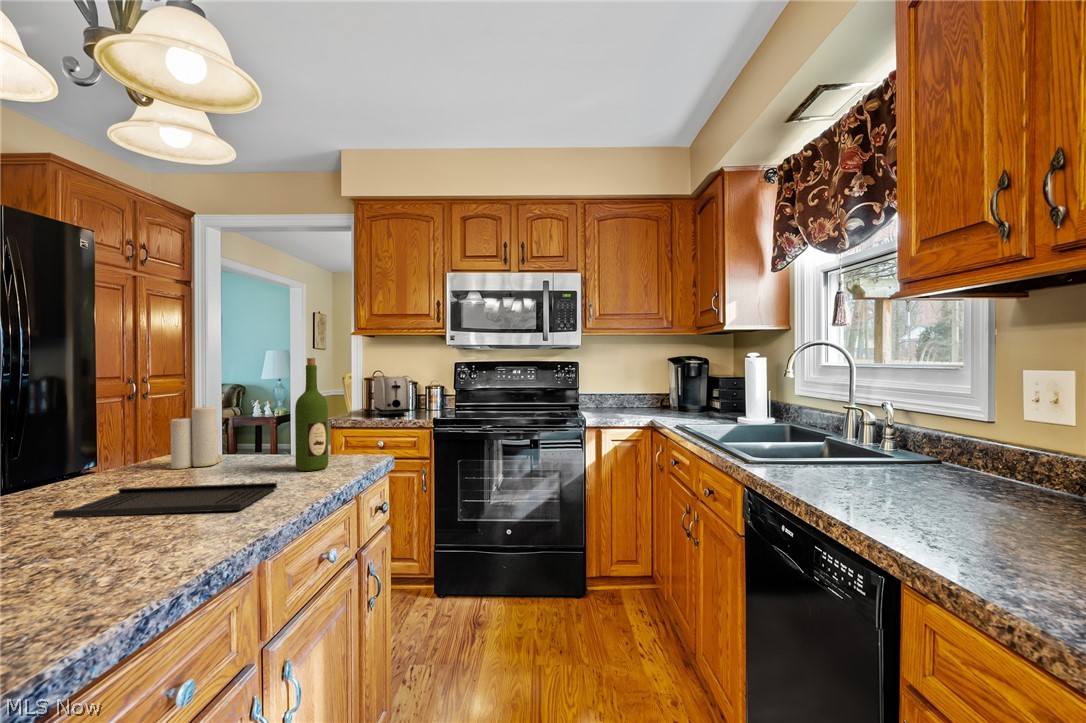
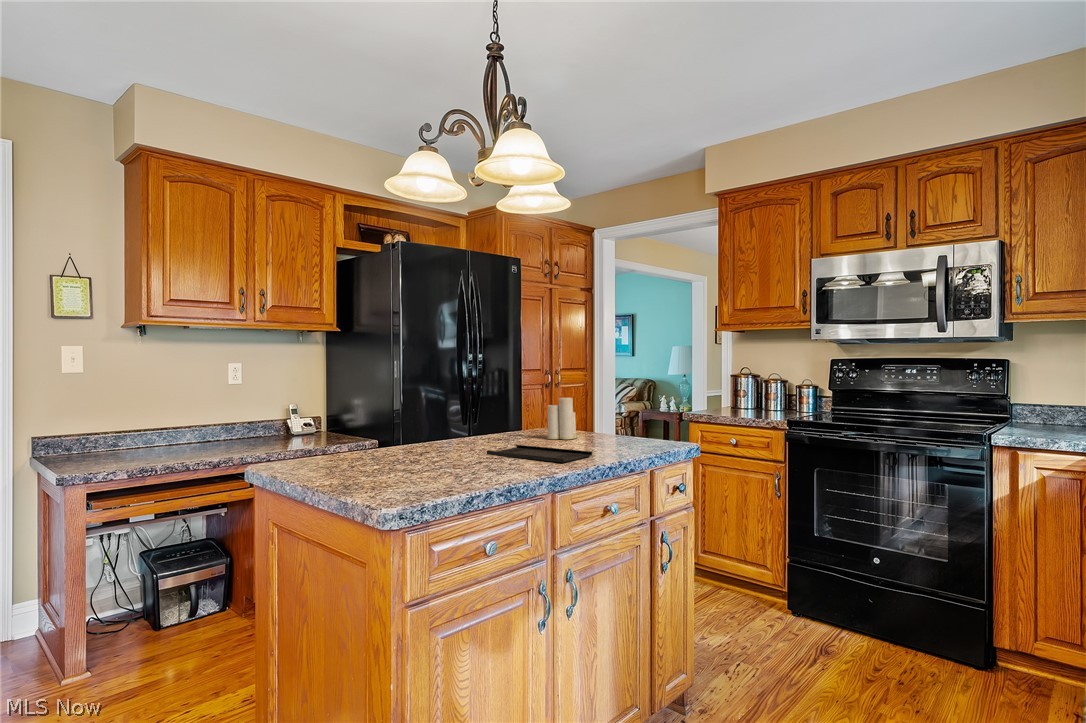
wine bottle: present [295,358,328,471] -> none [614,363,637,449]
toaster: present [374,377,410,417] -> none [738,375,770,417]

